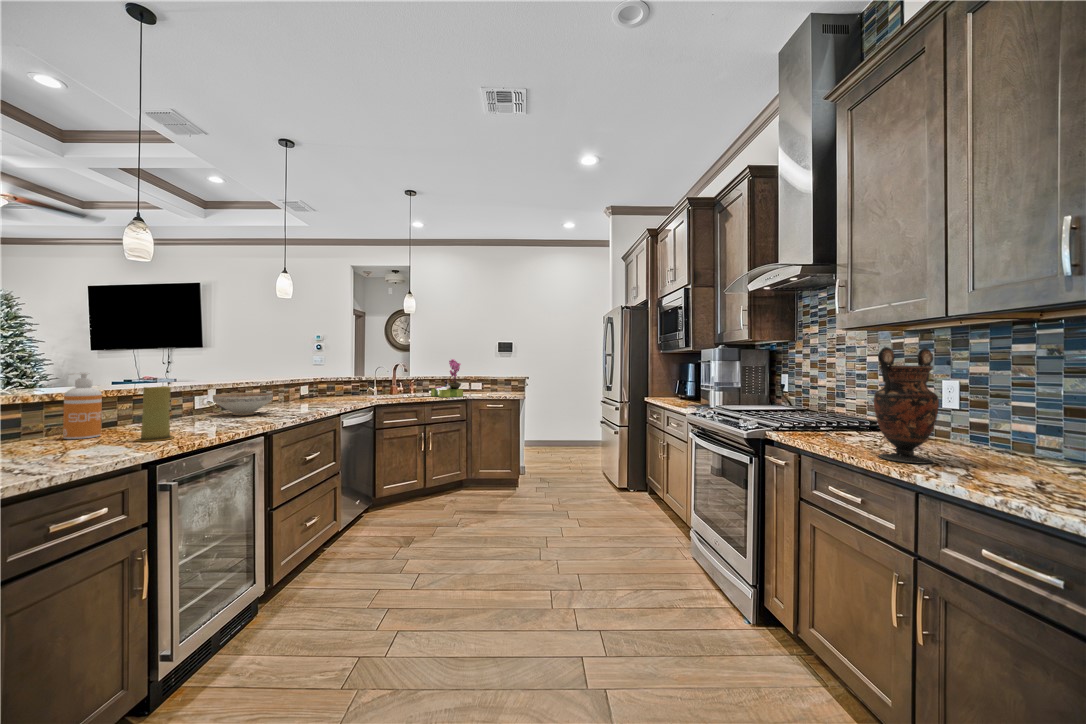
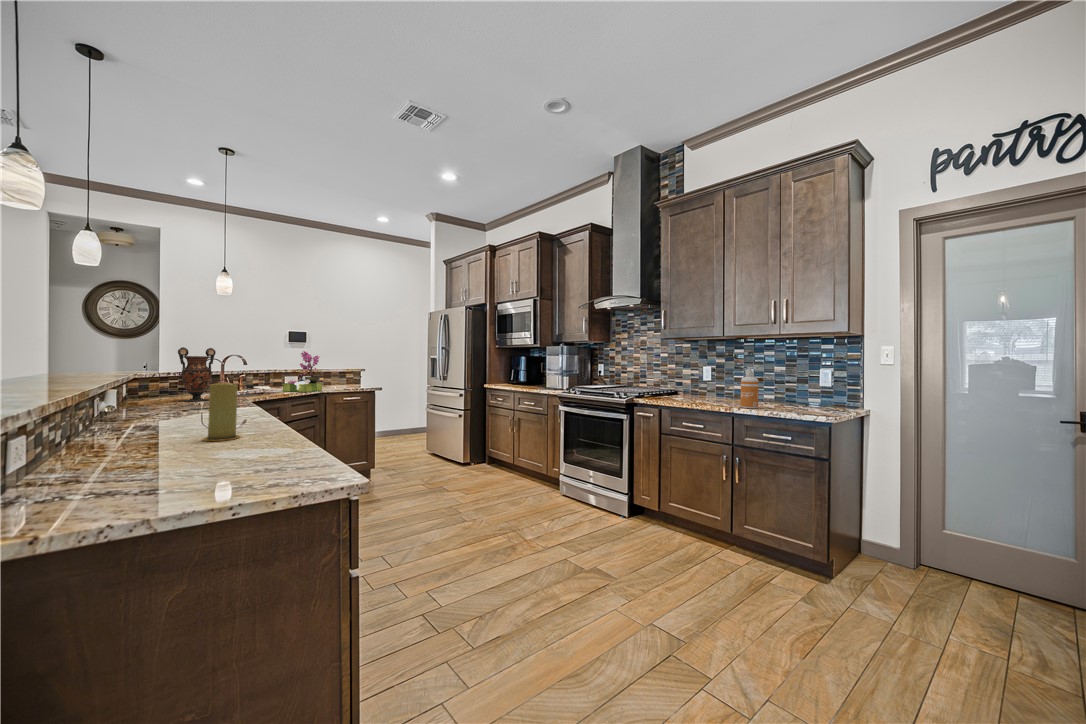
vase: present [874,347,939,464] -> present [178,347,216,401]
soap dispenser: present [63,372,102,439] -> present [740,367,759,408]
decorative bowl: present [213,393,273,416] -> none [125,392,202,419]

